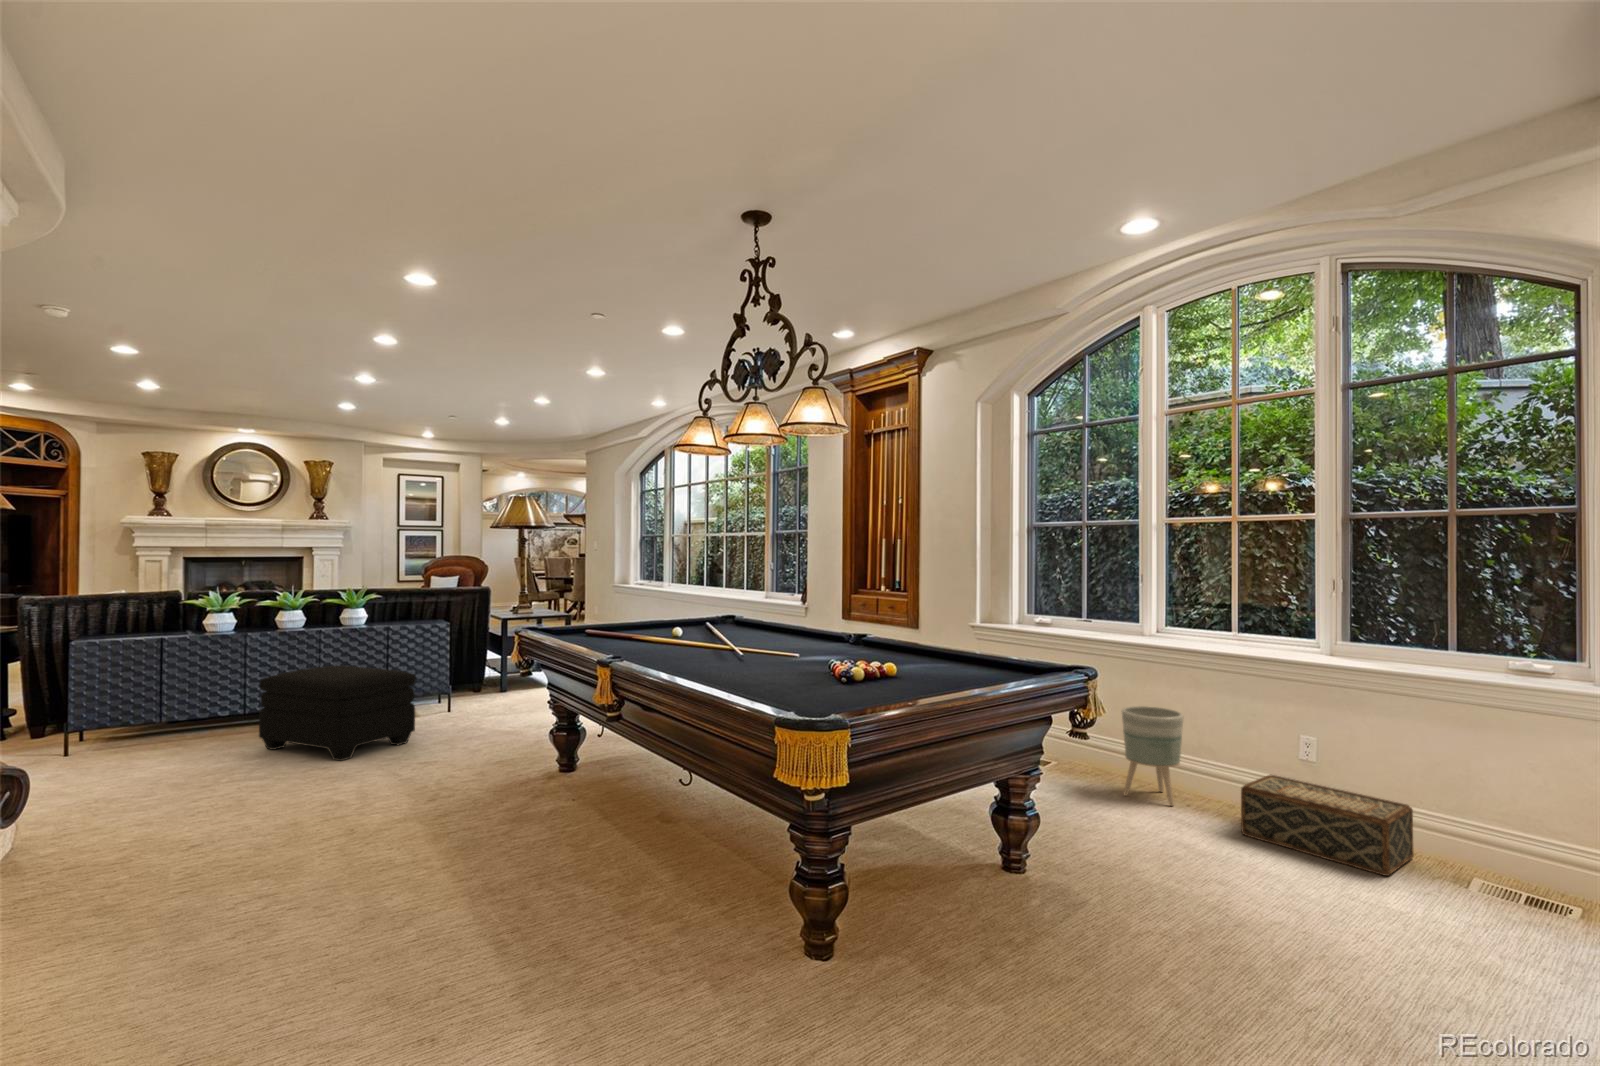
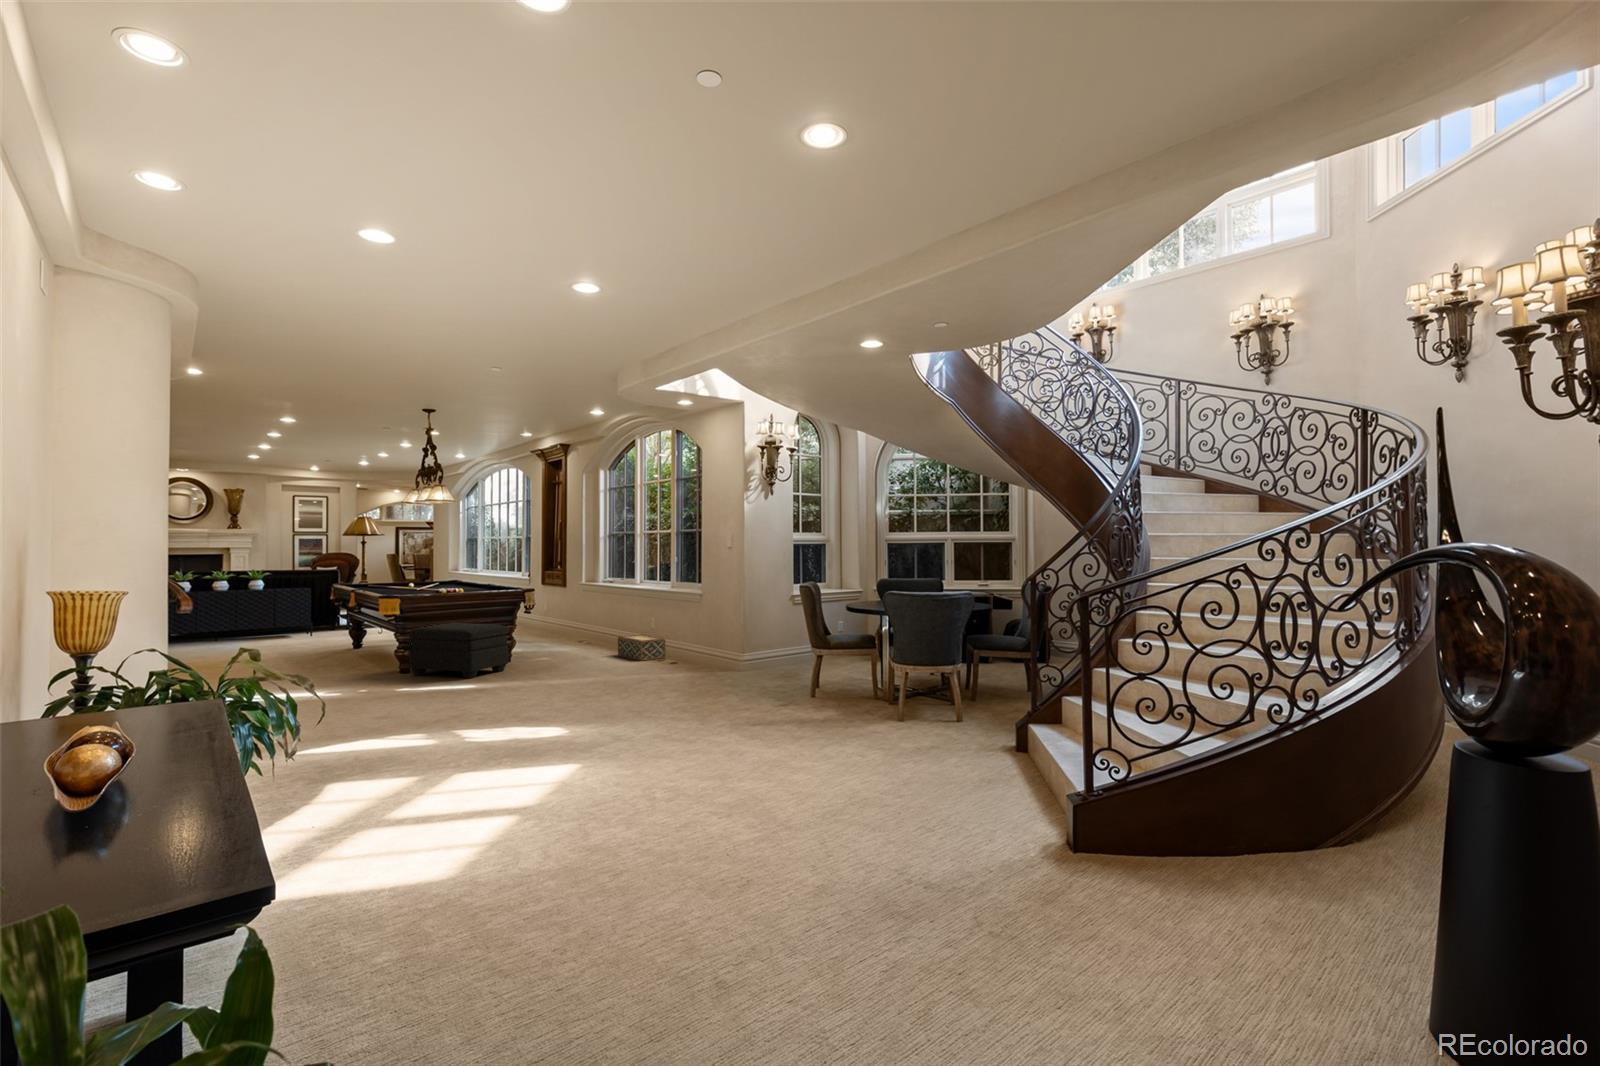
ottoman: present [259,665,416,761] -> present [409,623,508,679]
planter: present [1122,706,1183,806] -> none [599,612,623,651]

